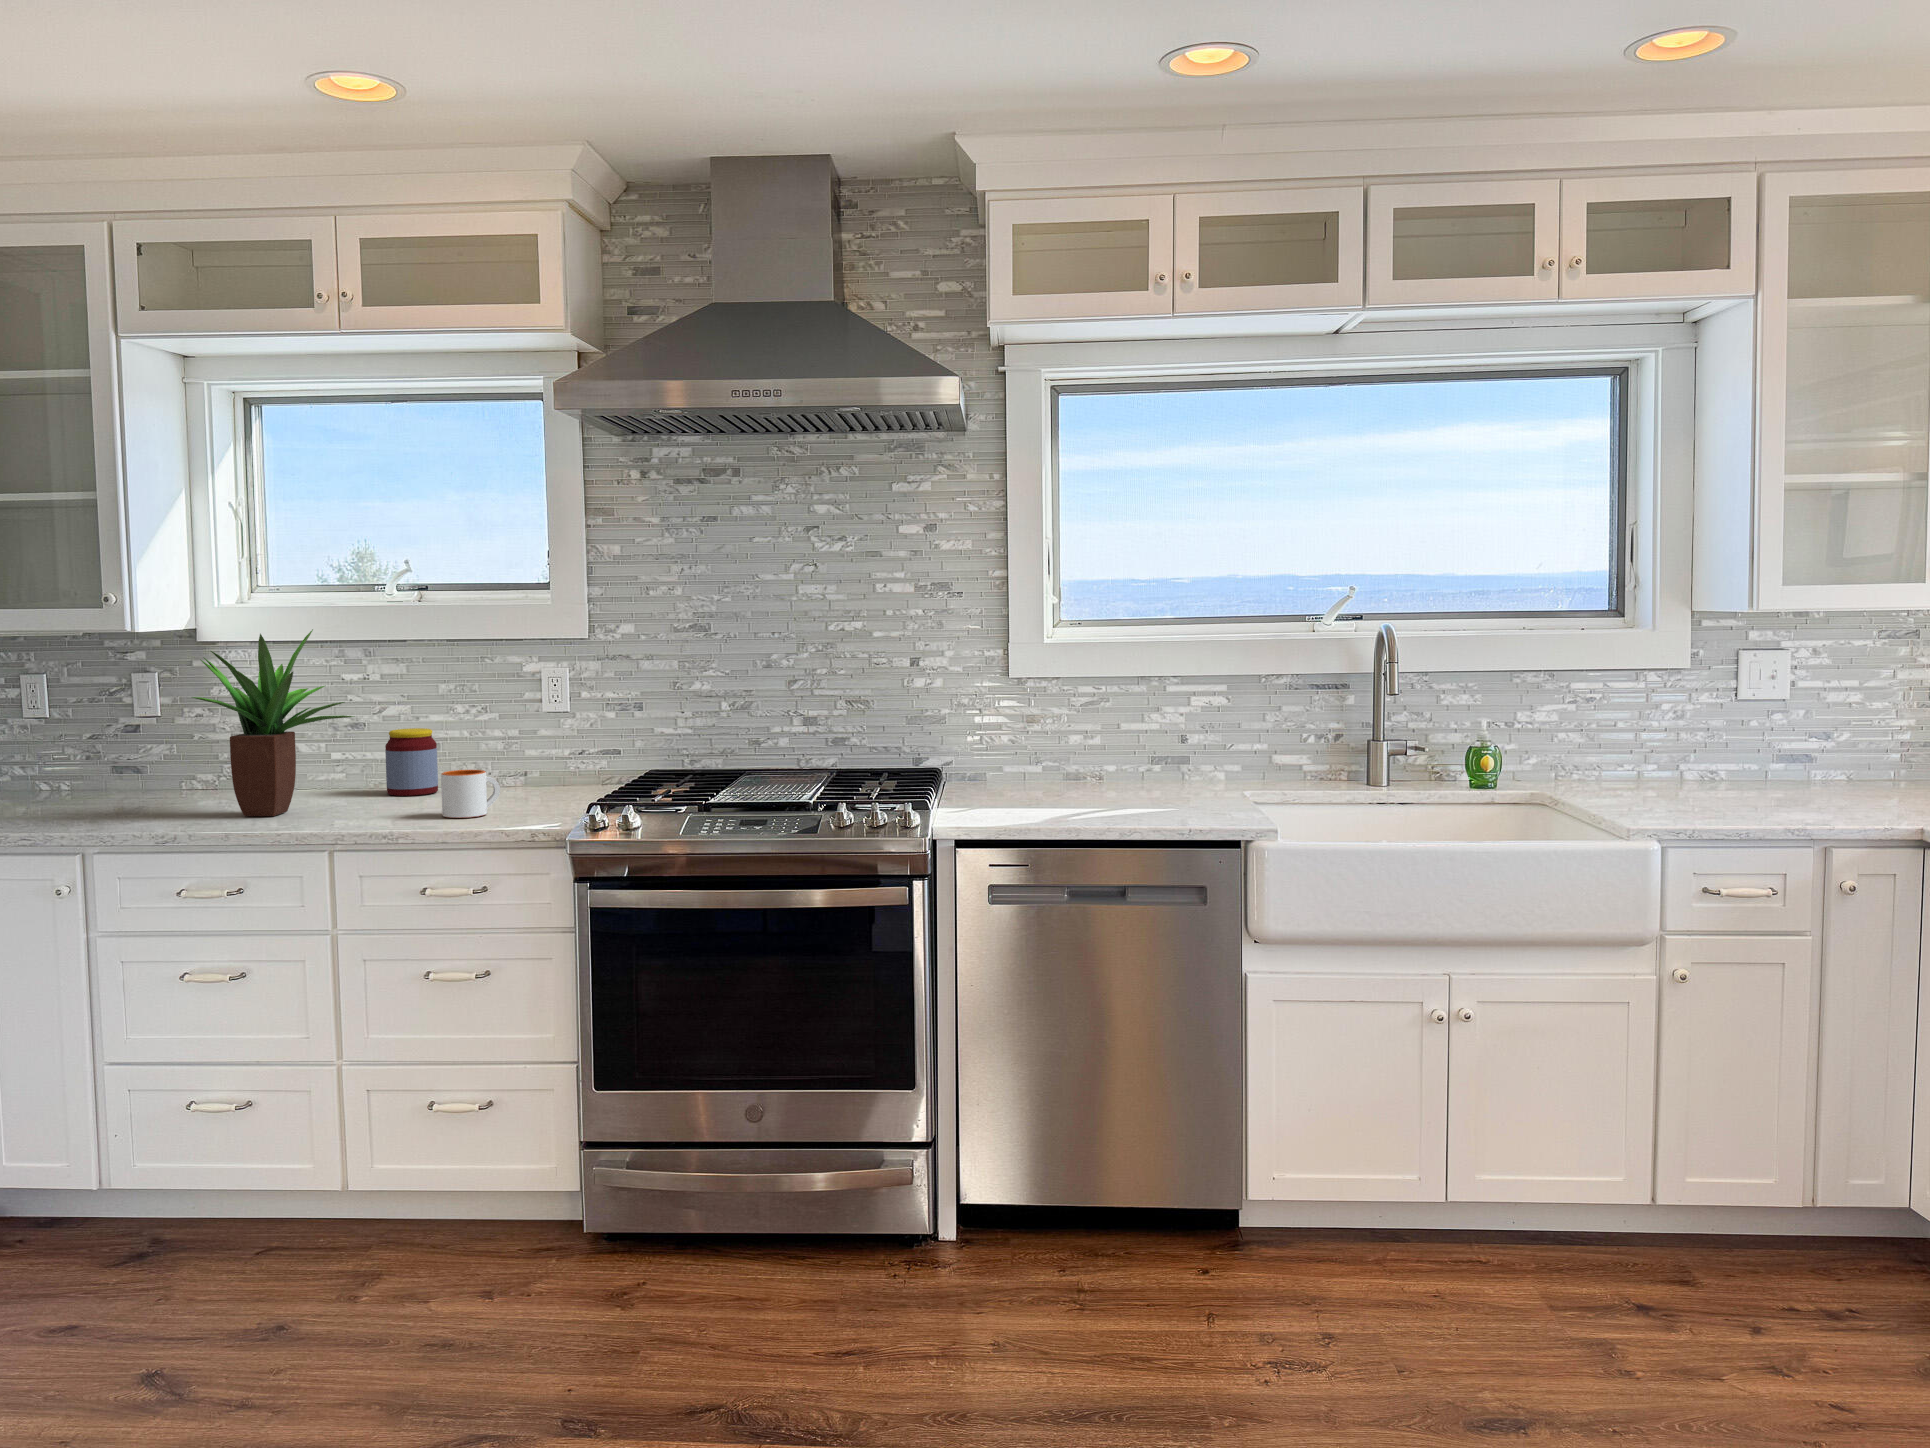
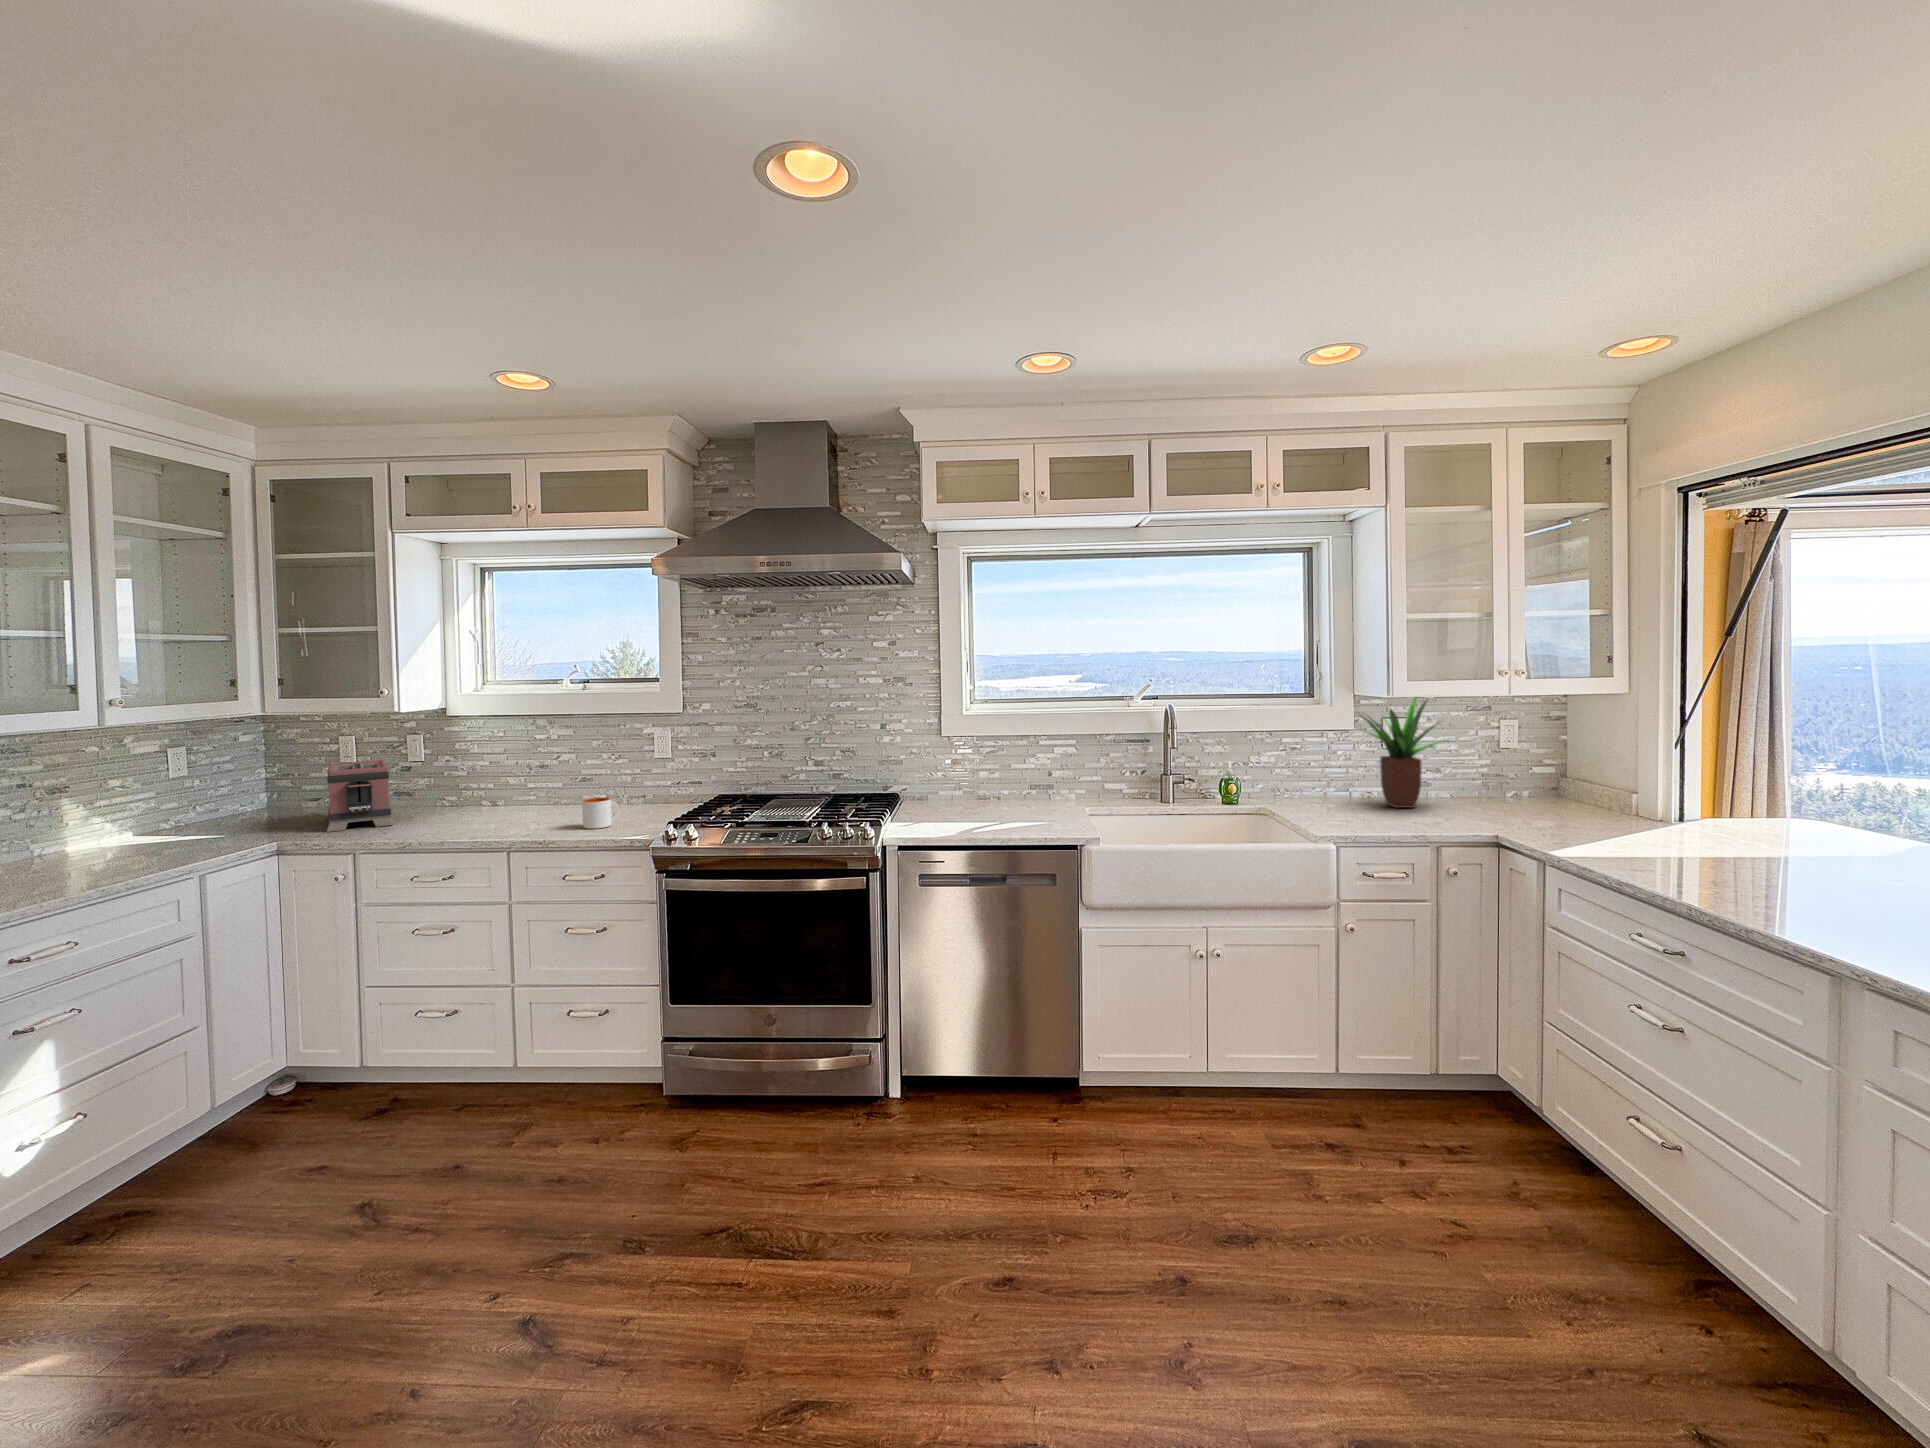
potted plant: present [192,629,354,816] -> present [1361,697,1444,808]
toaster: none [21,711,135,821] -> present [327,760,393,832]
jar: present [385,728,438,796] -> none [559,768,592,811]

